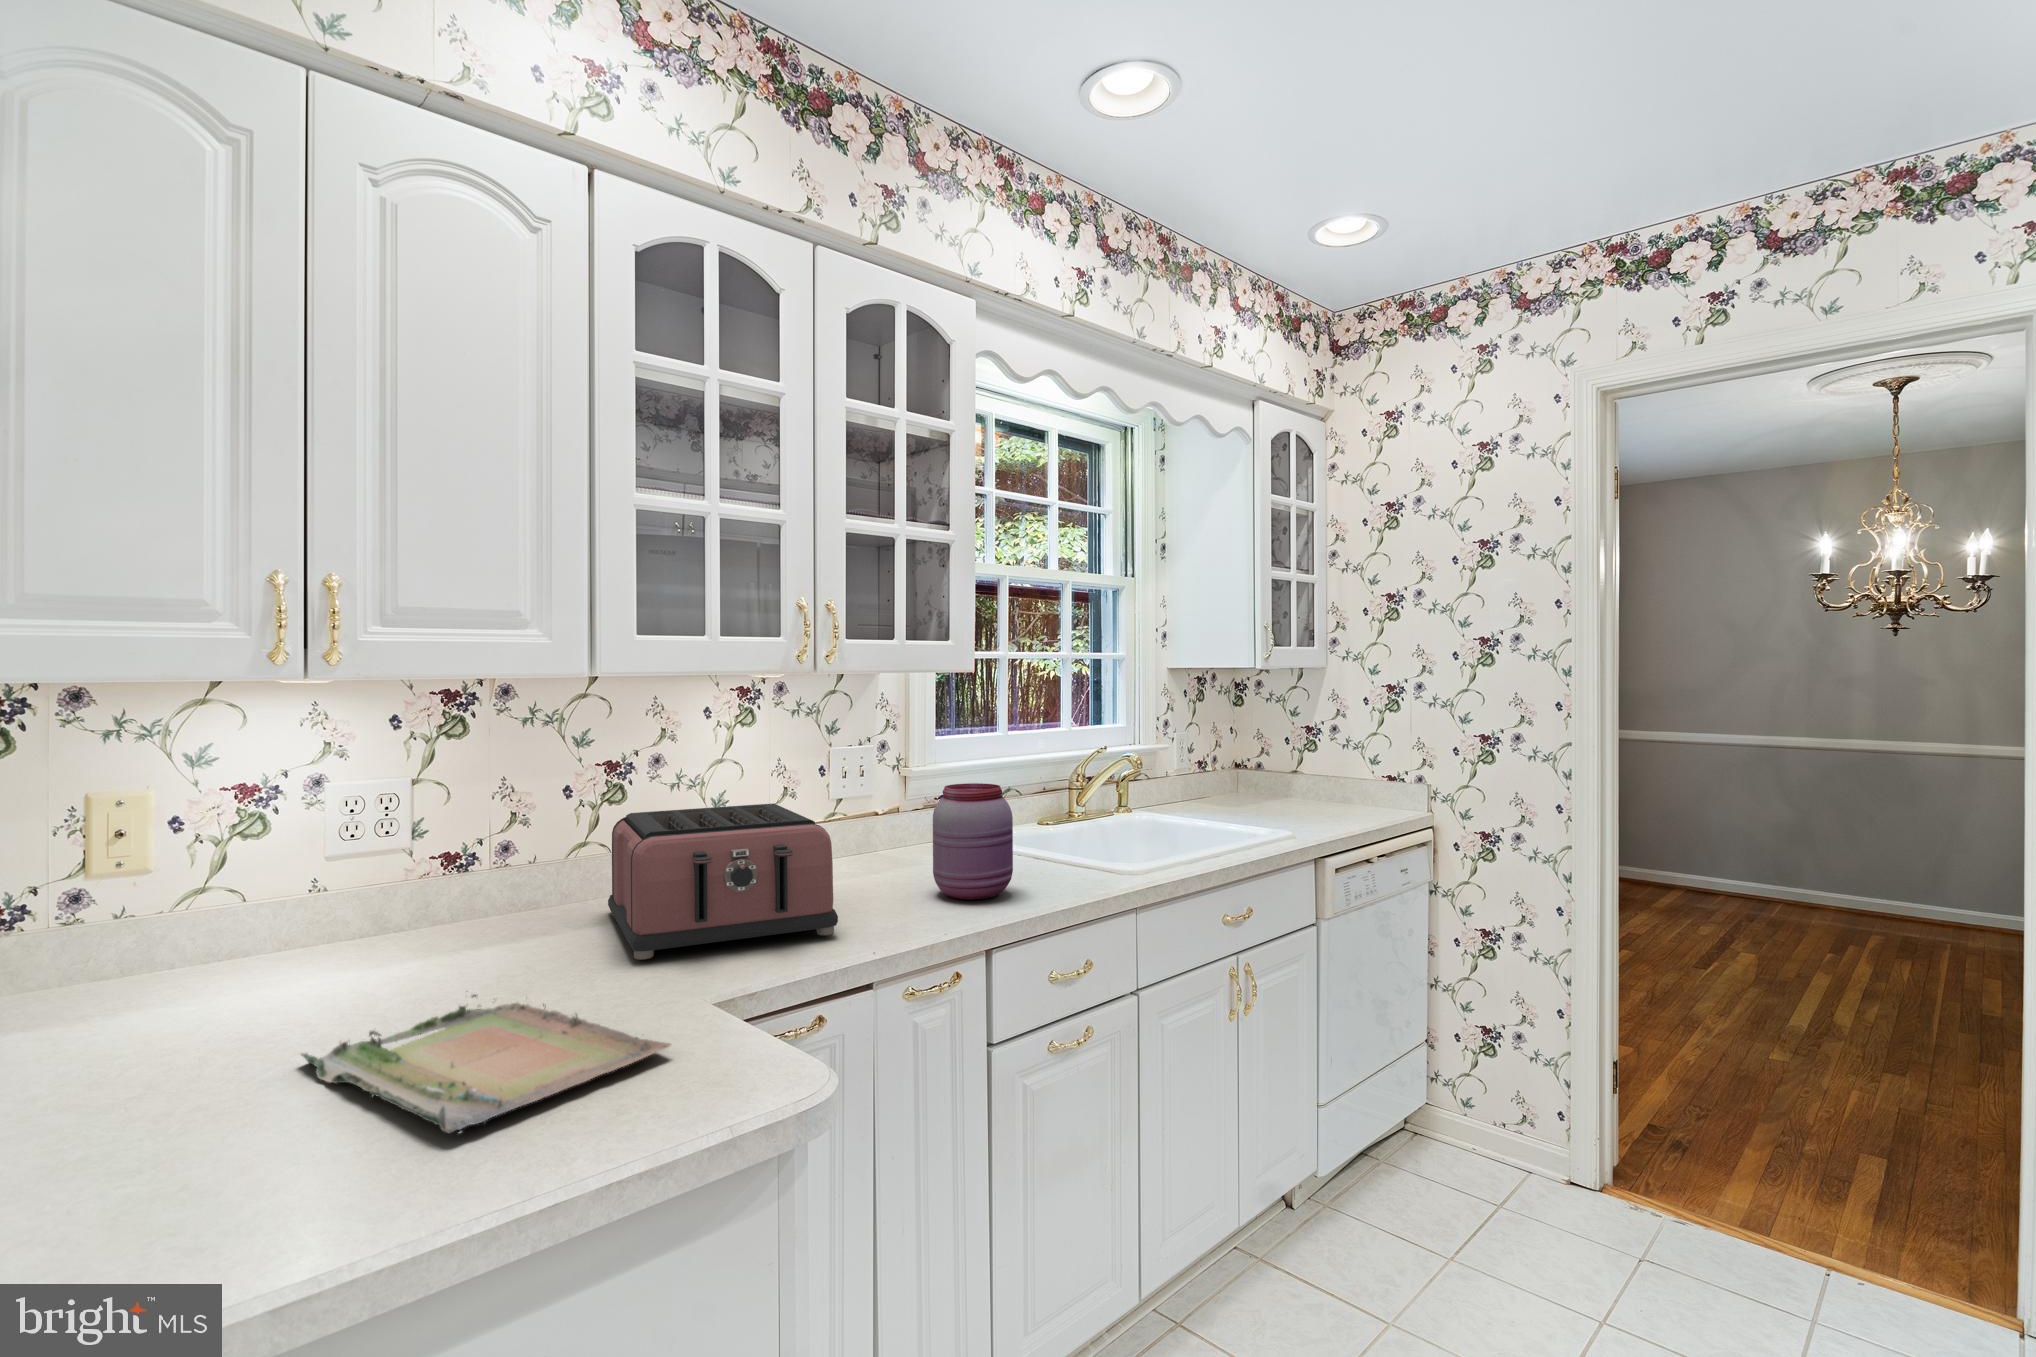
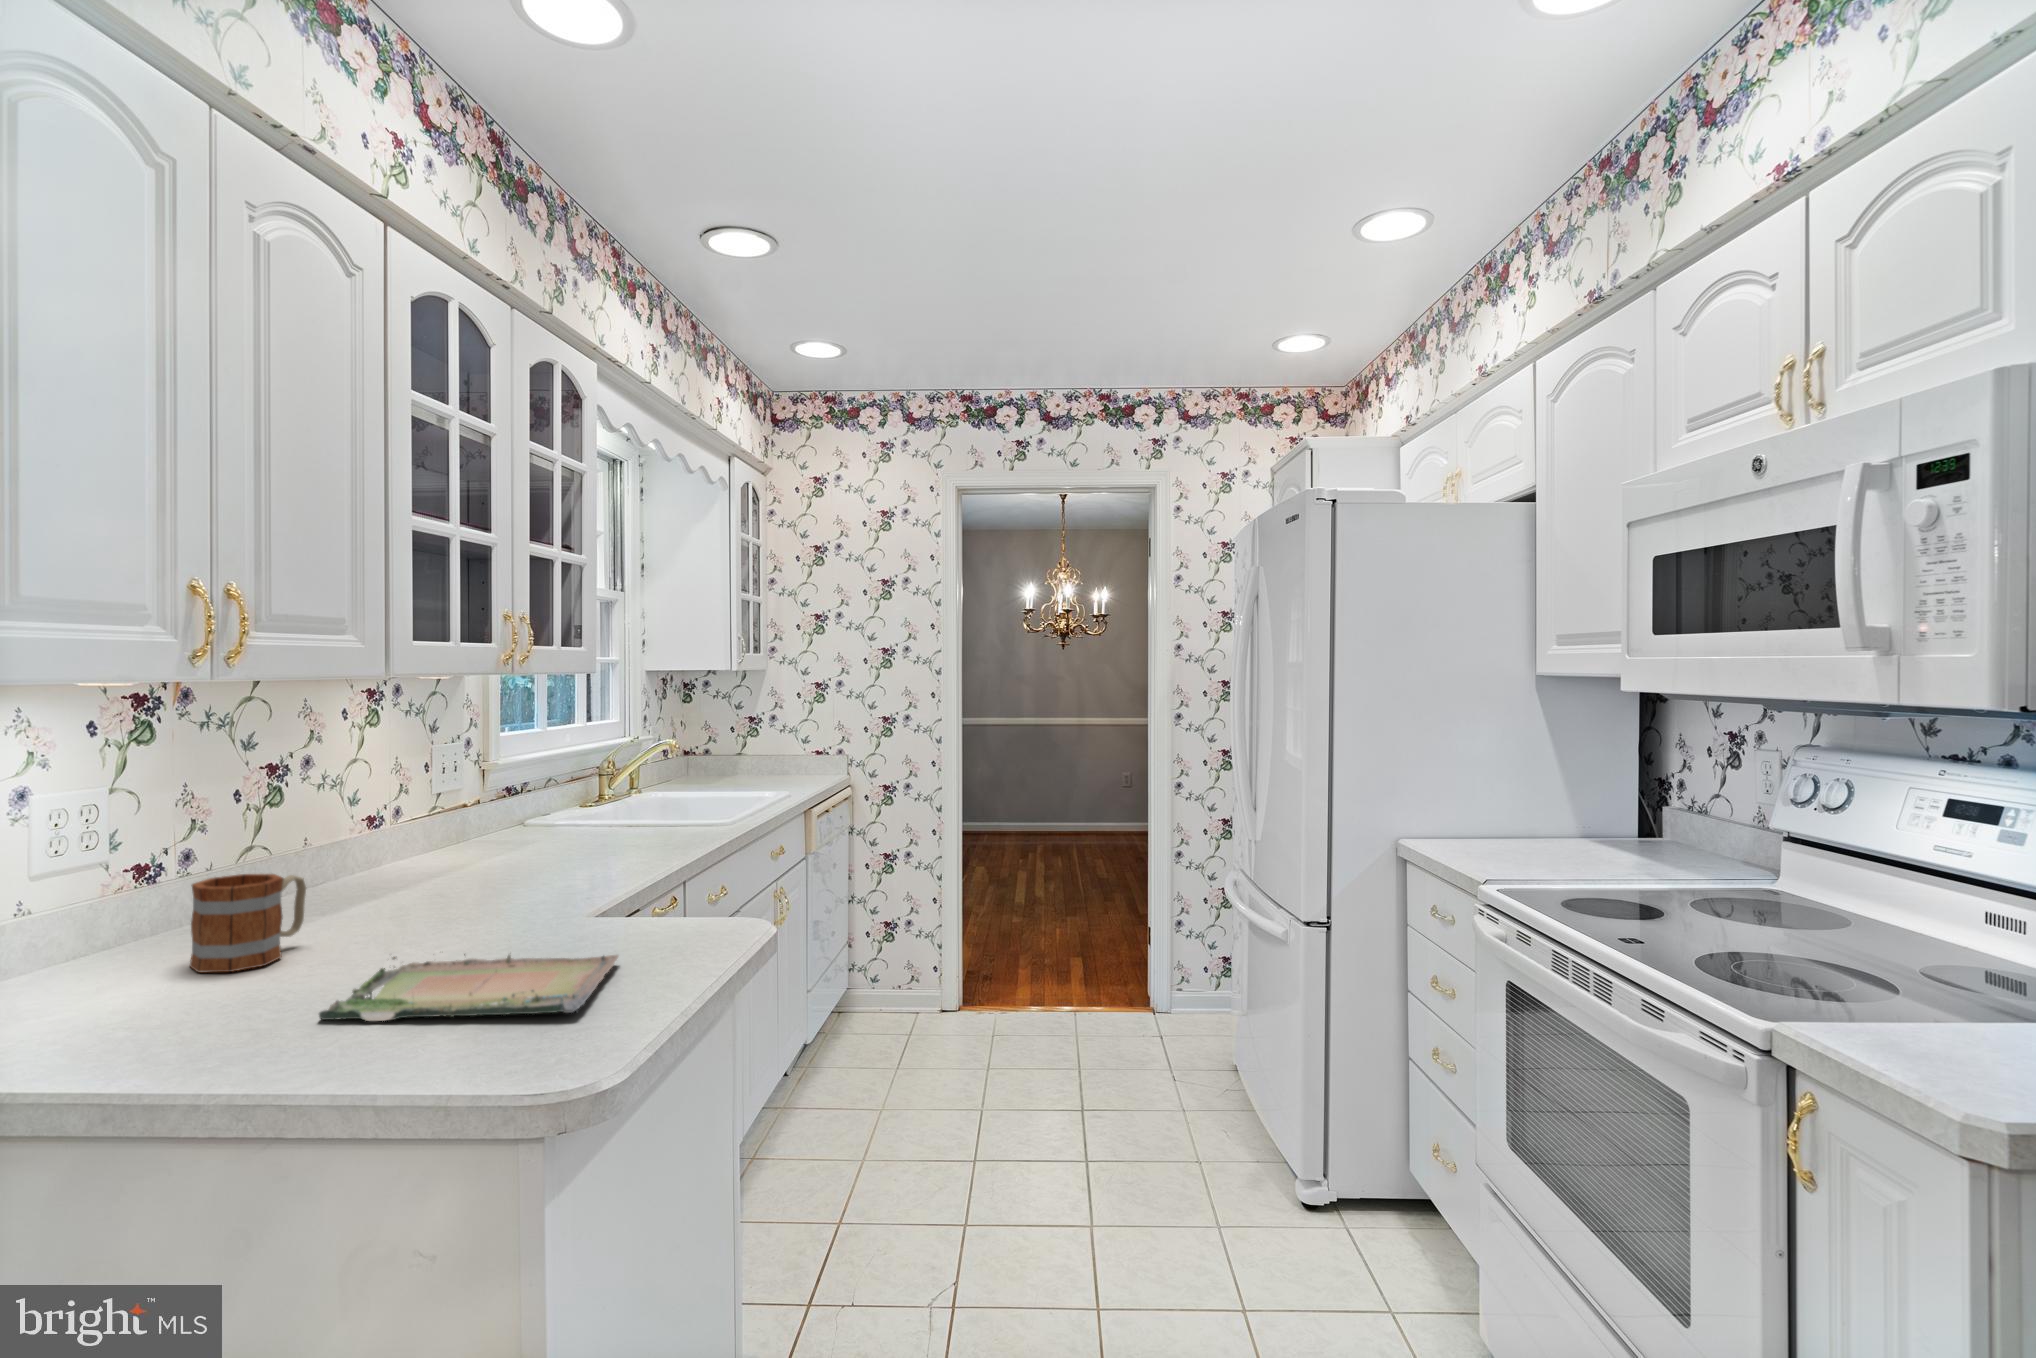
jar: present [933,783,1013,900] -> none [591,770,661,862]
toaster: present [608,803,838,960] -> none [313,794,581,927]
mug: none [381,875,508,979] -> present [190,874,306,973]

